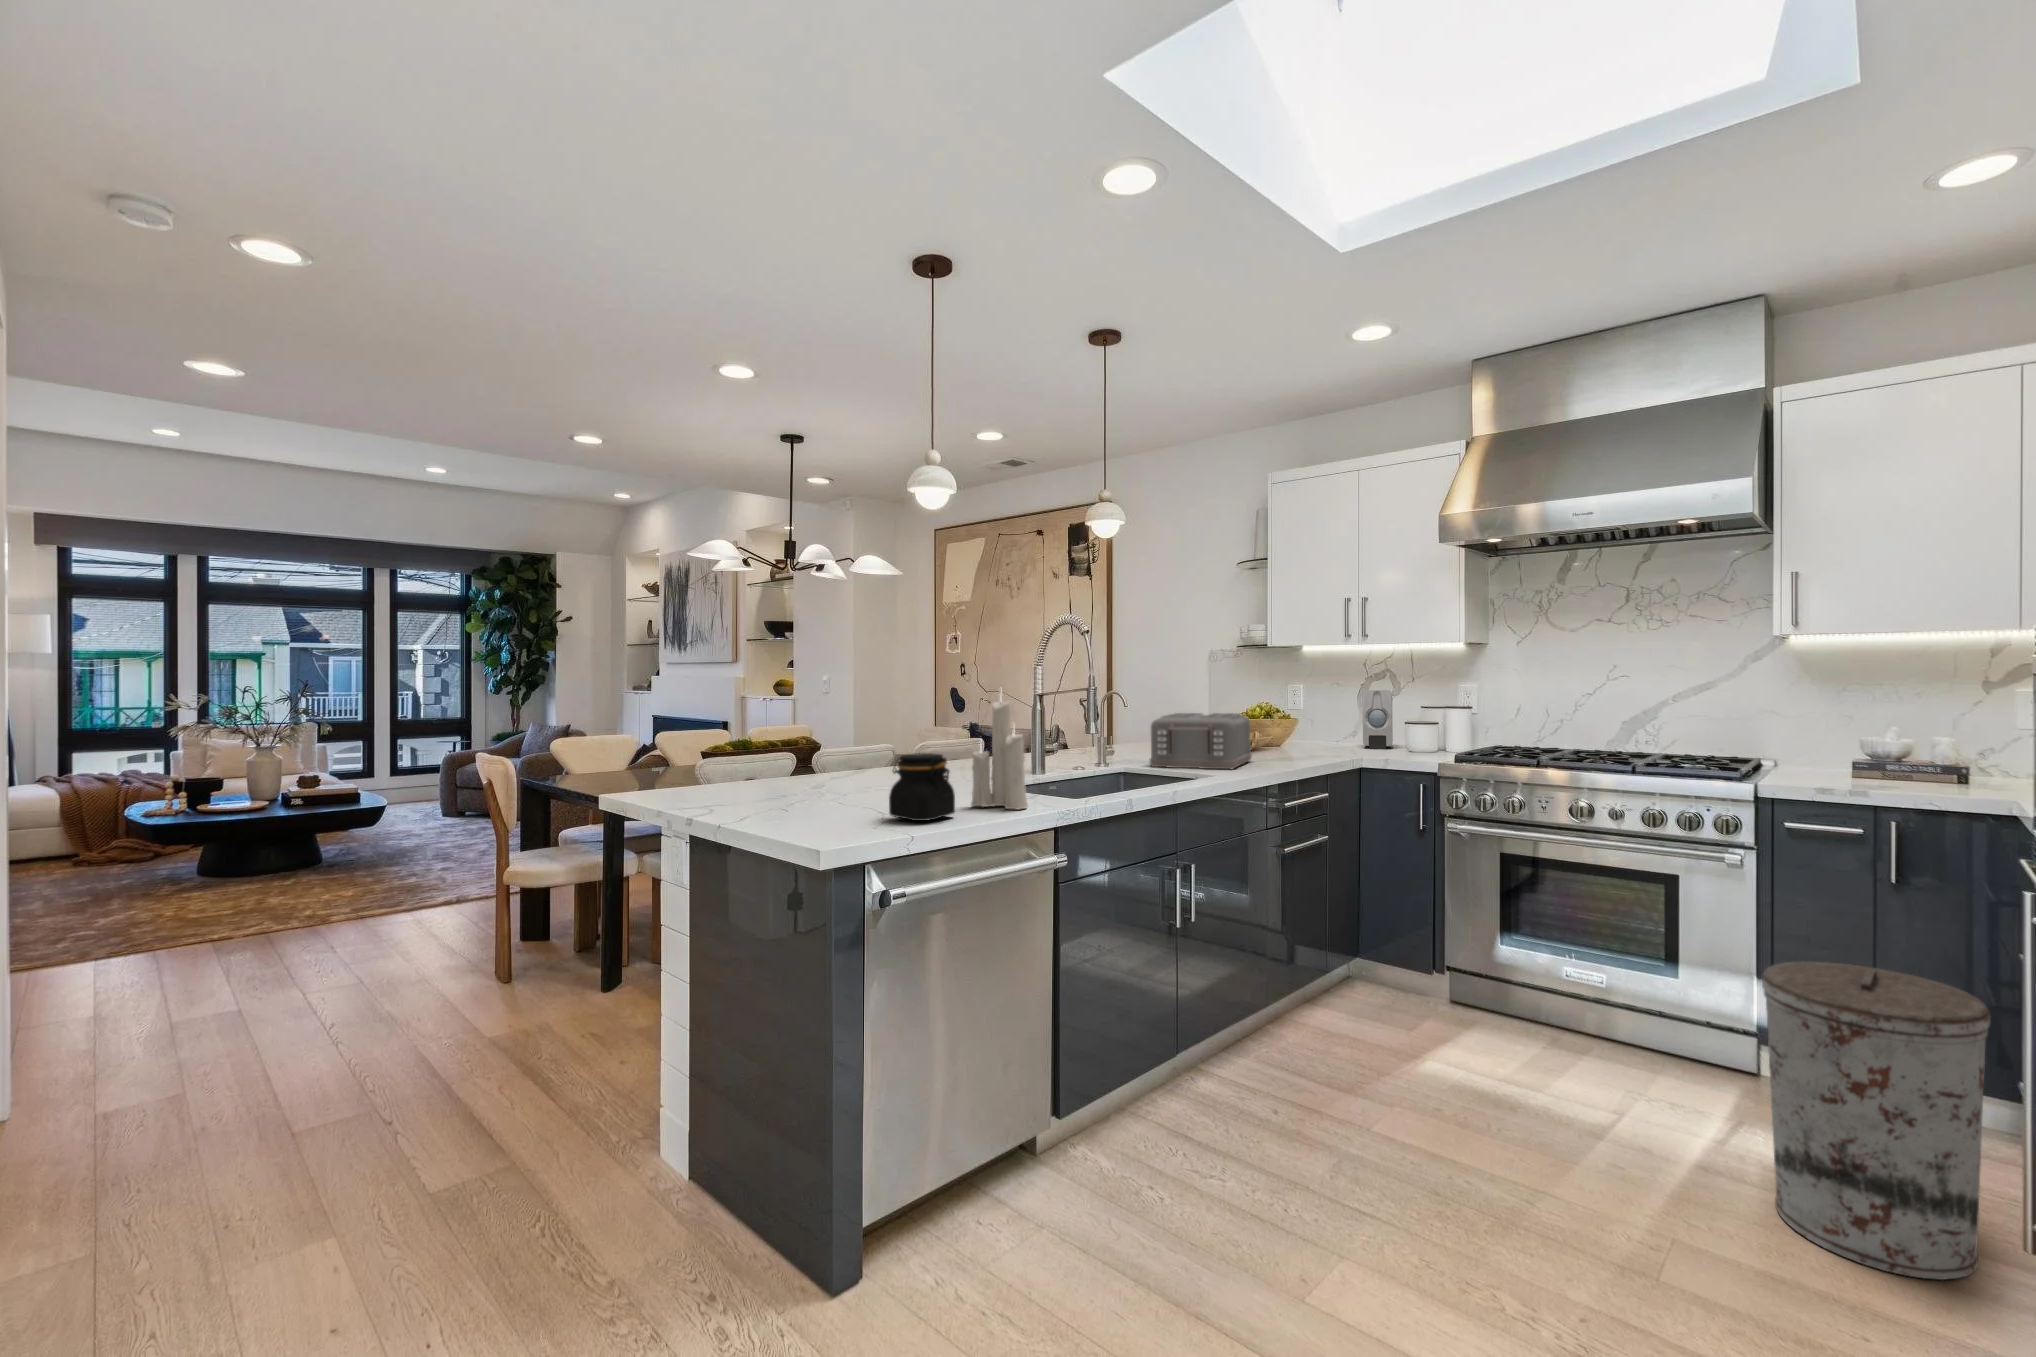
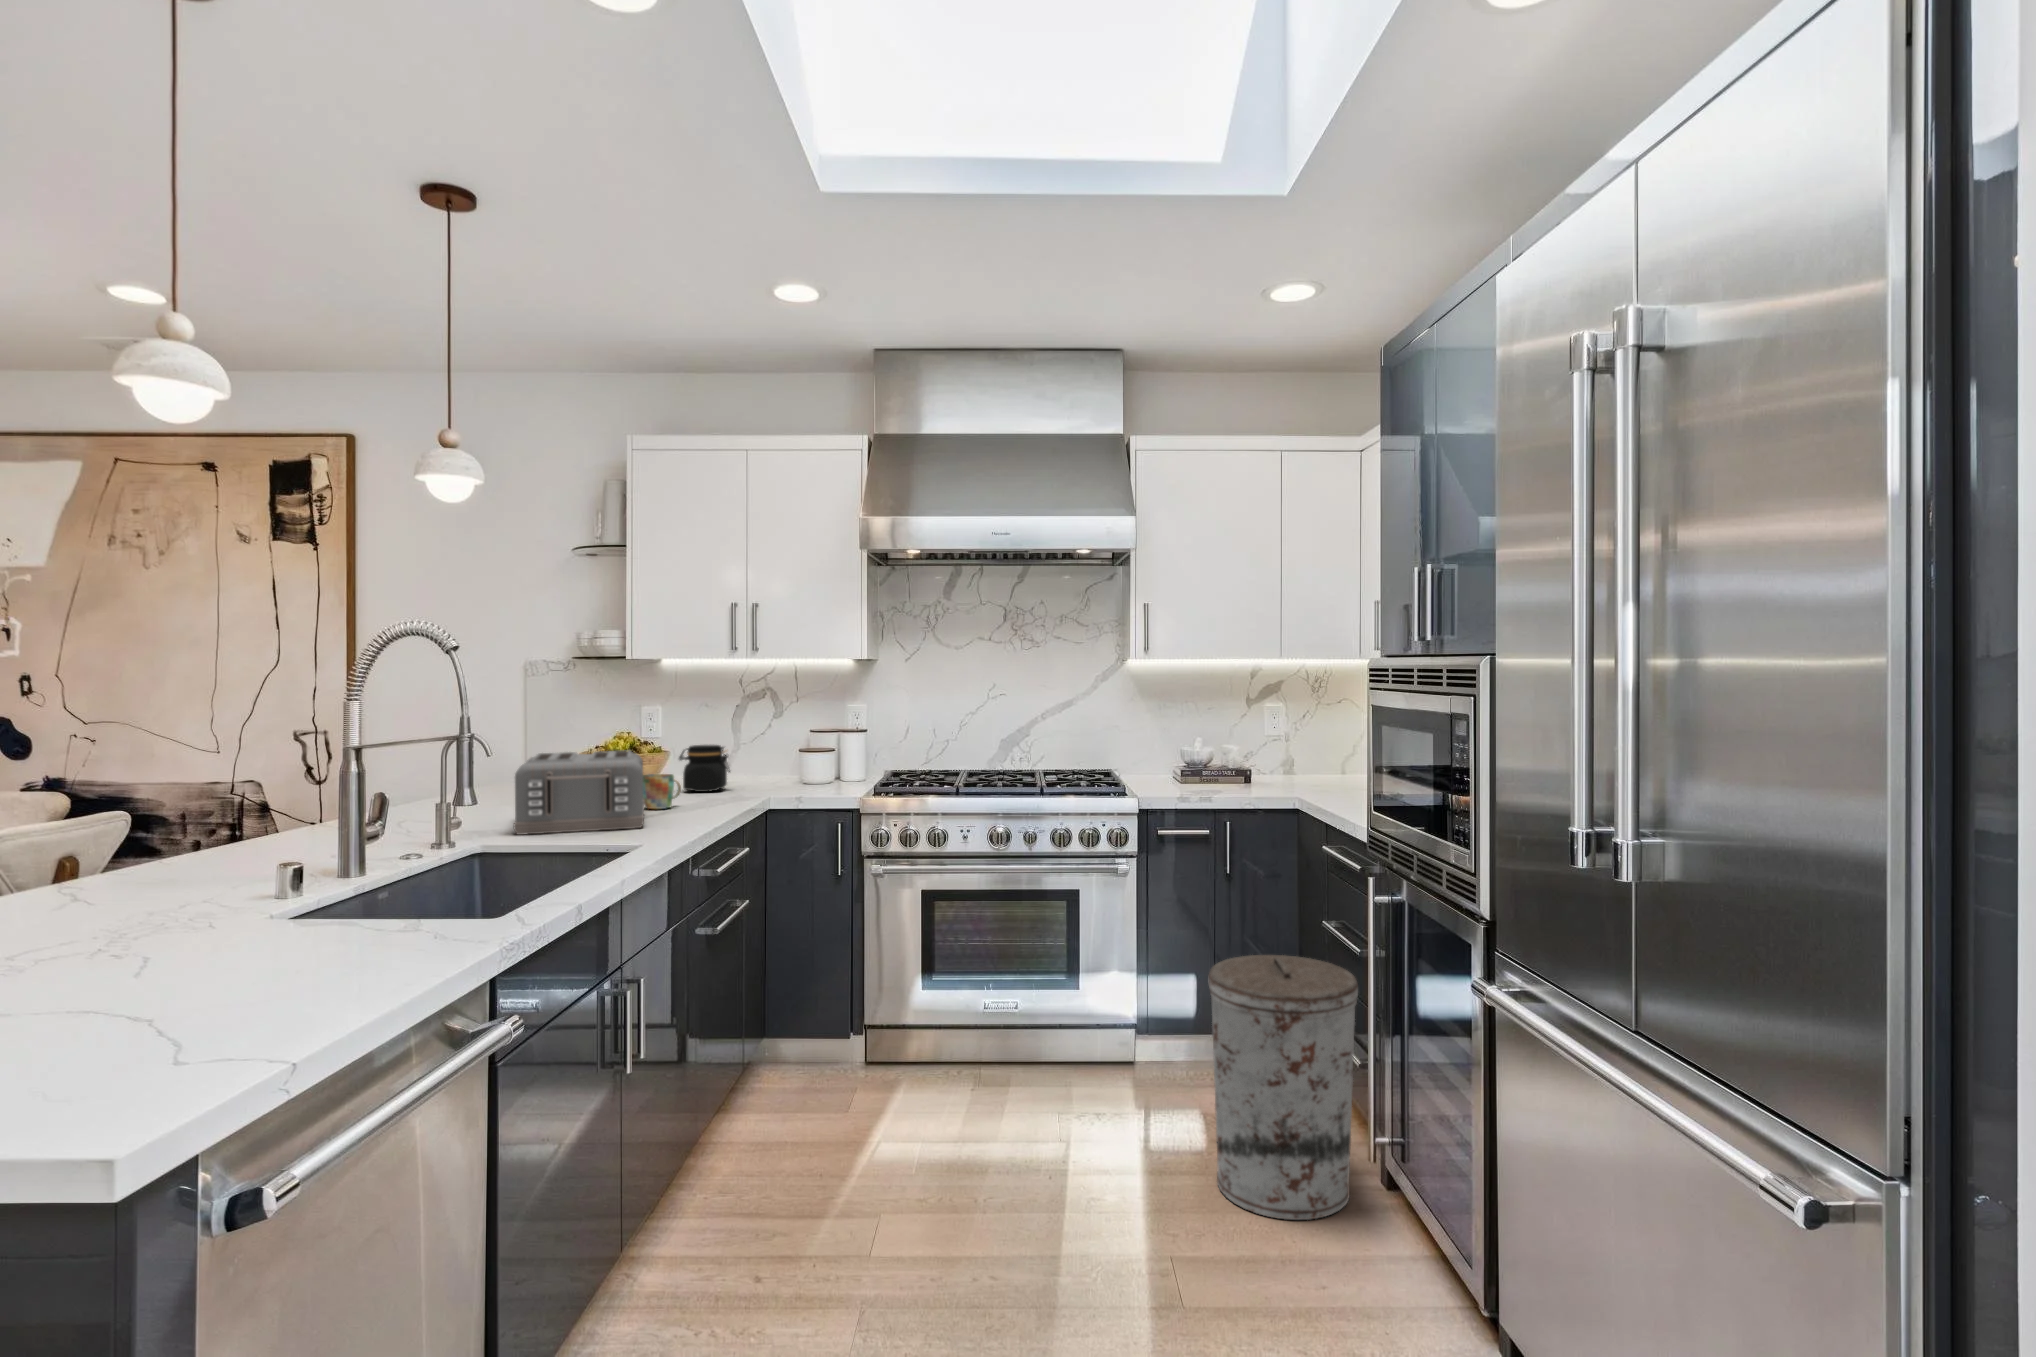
soap dispenser: present [1363,690,1393,749] -> none [738,712,776,782]
candle: present [971,696,1028,809] -> none [312,727,433,952]
mug: none [1254,733,1286,760] -> present [643,774,681,809]
jar: present [889,753,955,821] -> present [679,745,730,792]

